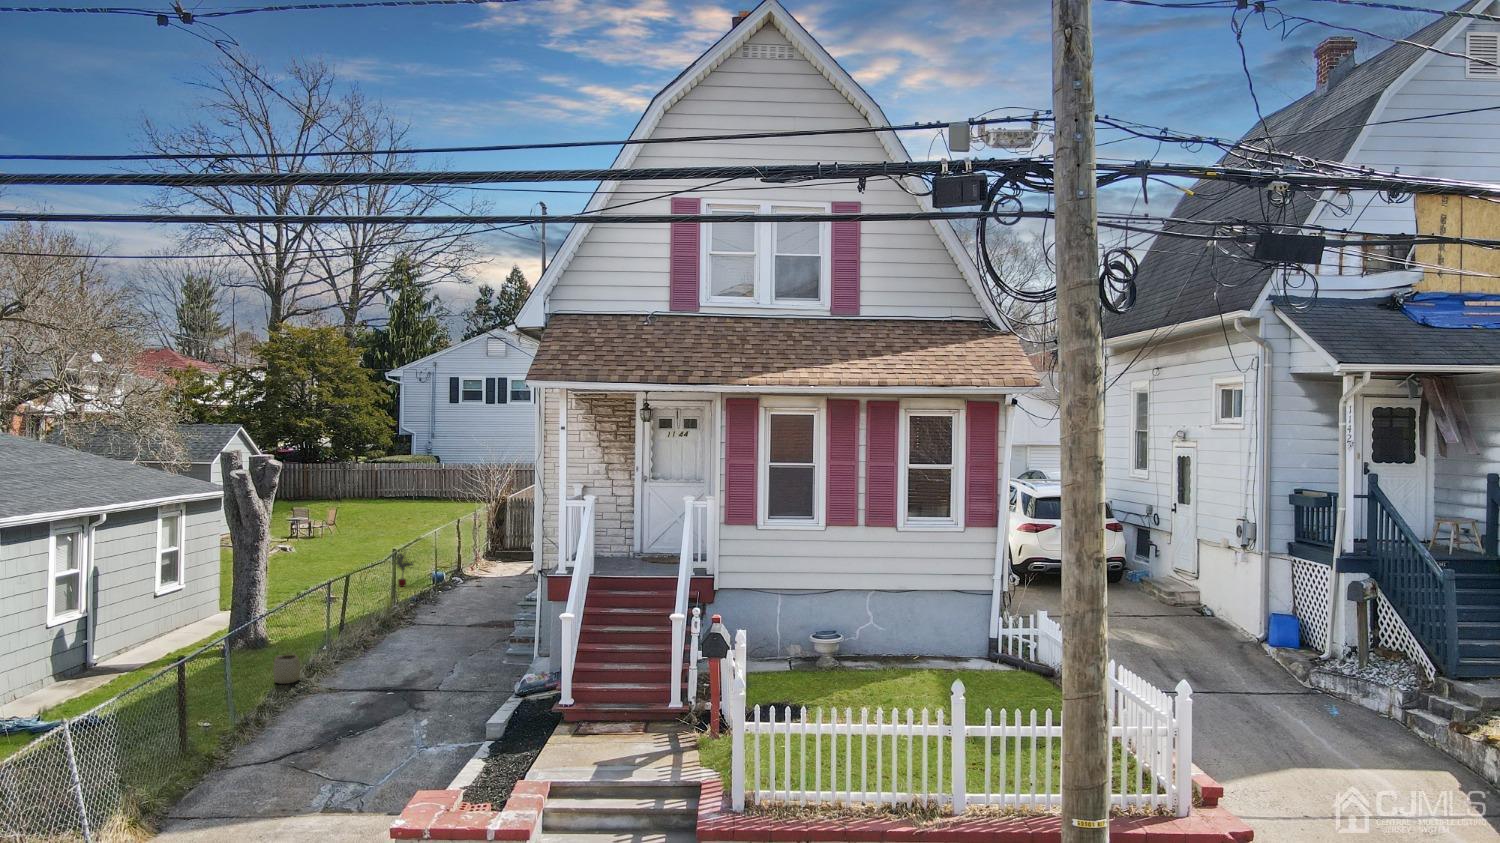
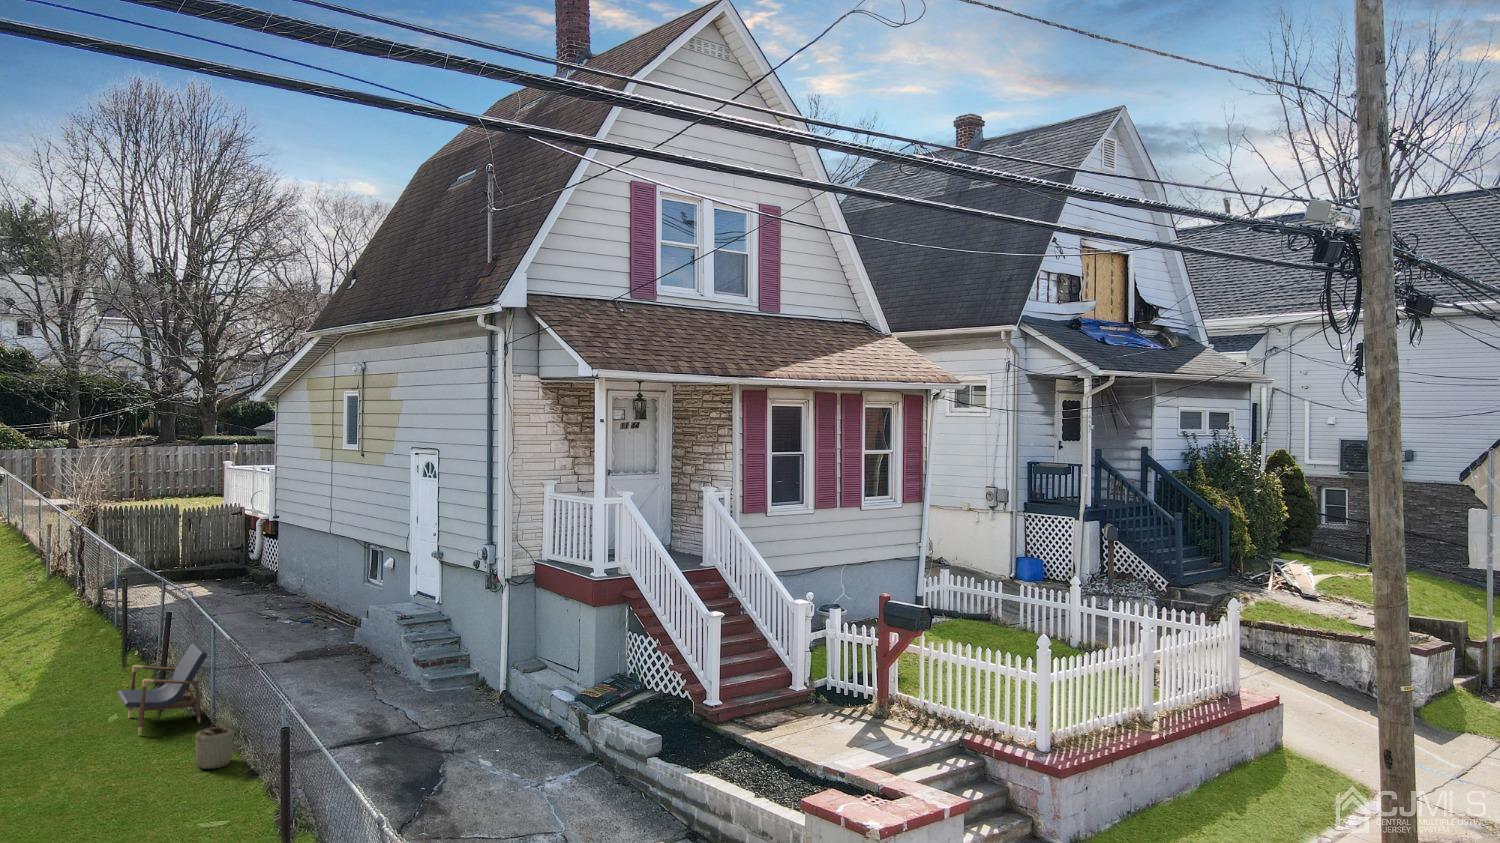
potted tree: present [395,550,413,587] -> none [69,572,104,625]
lounge chair: none [284,597,348,657] -> present [118,643,207,735]

